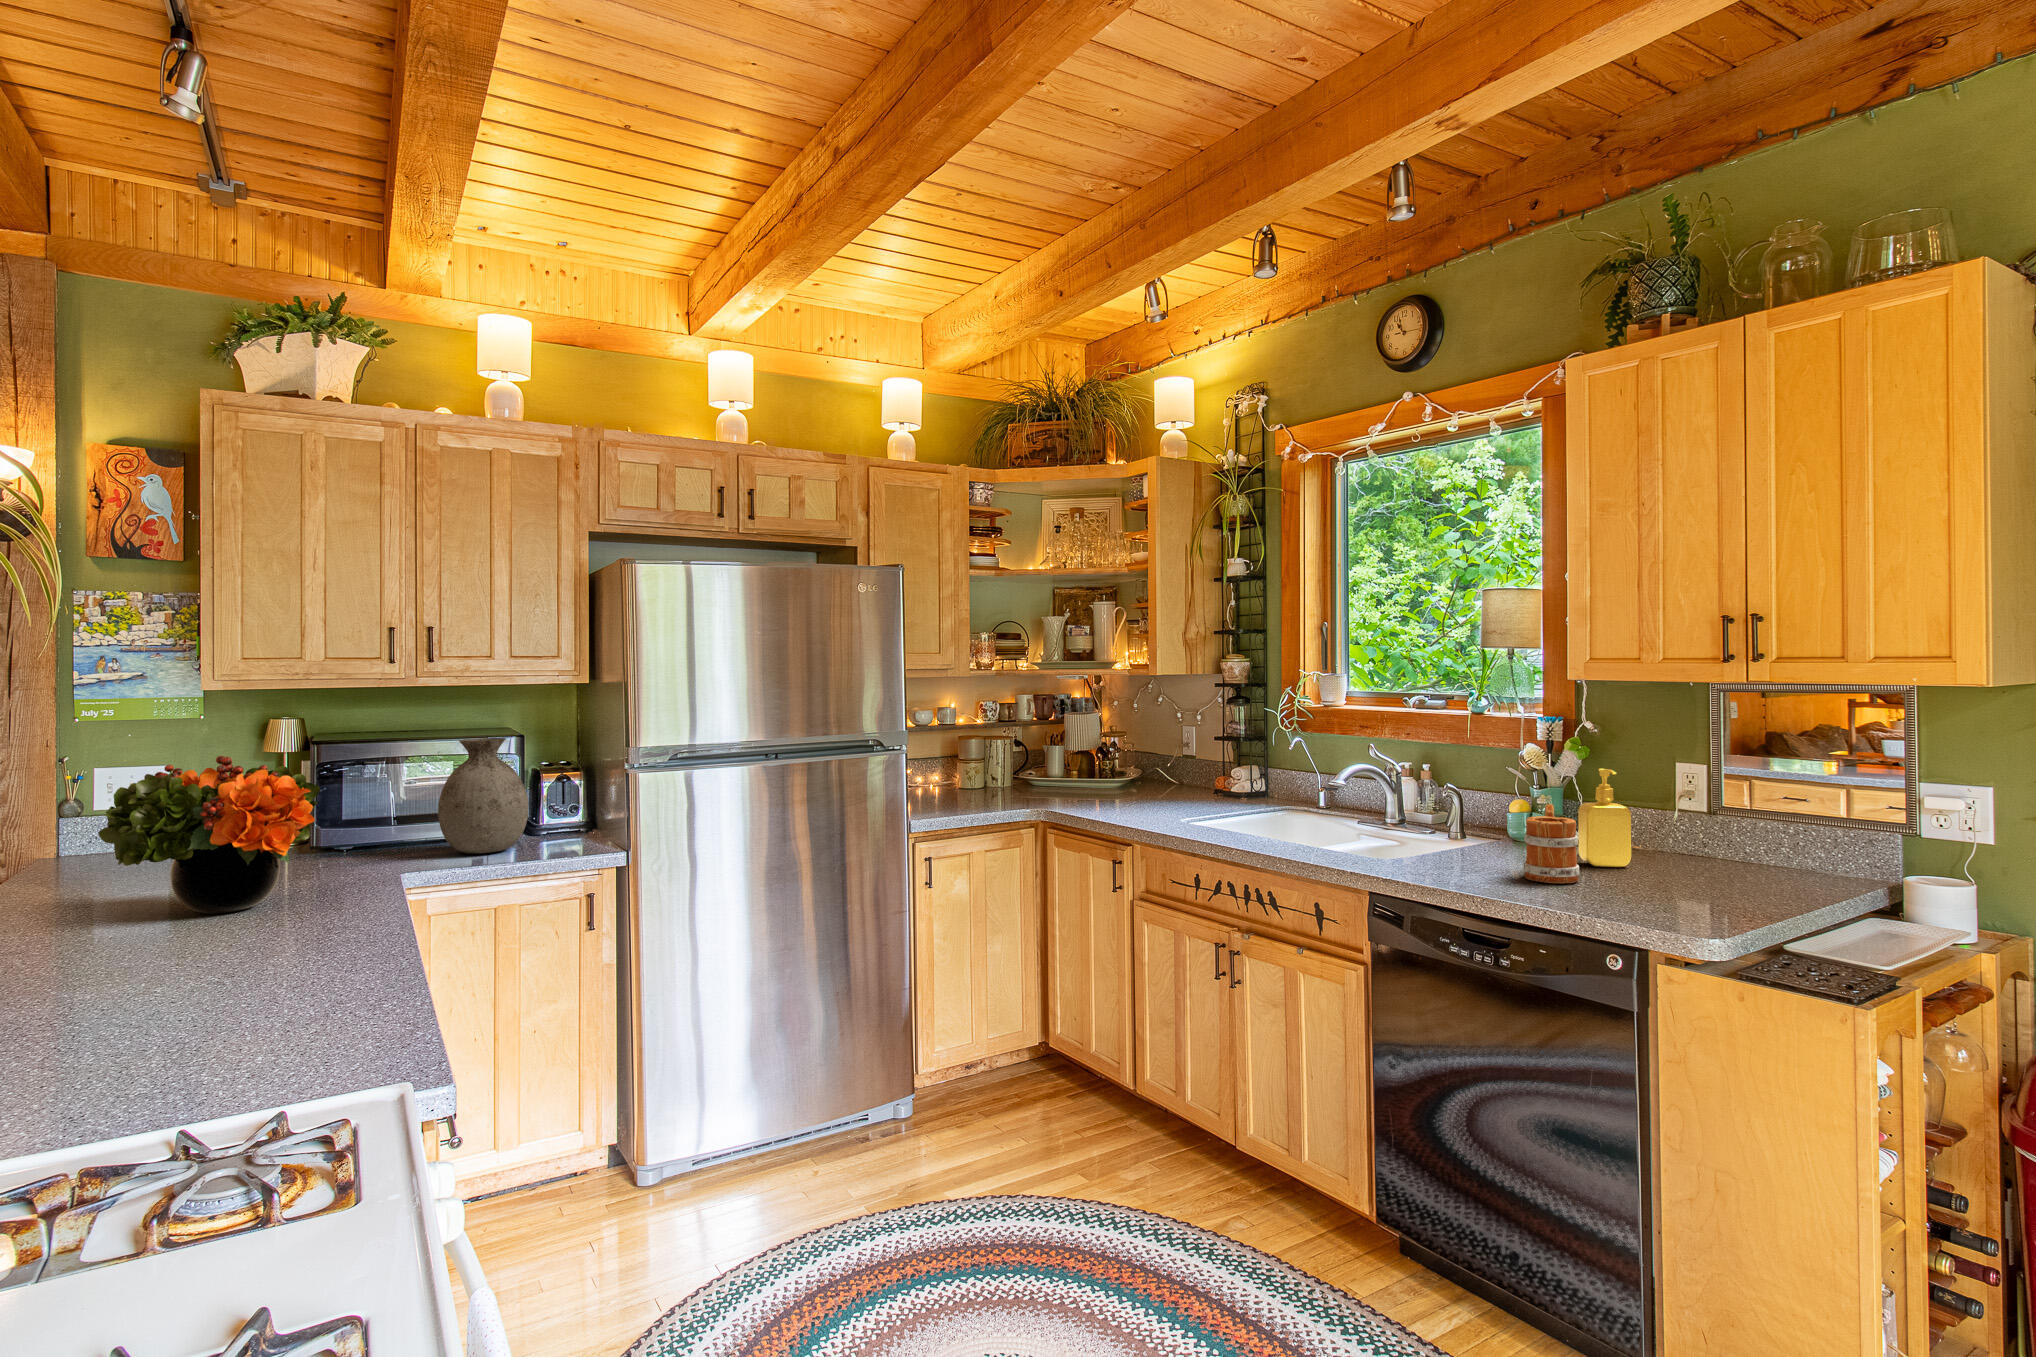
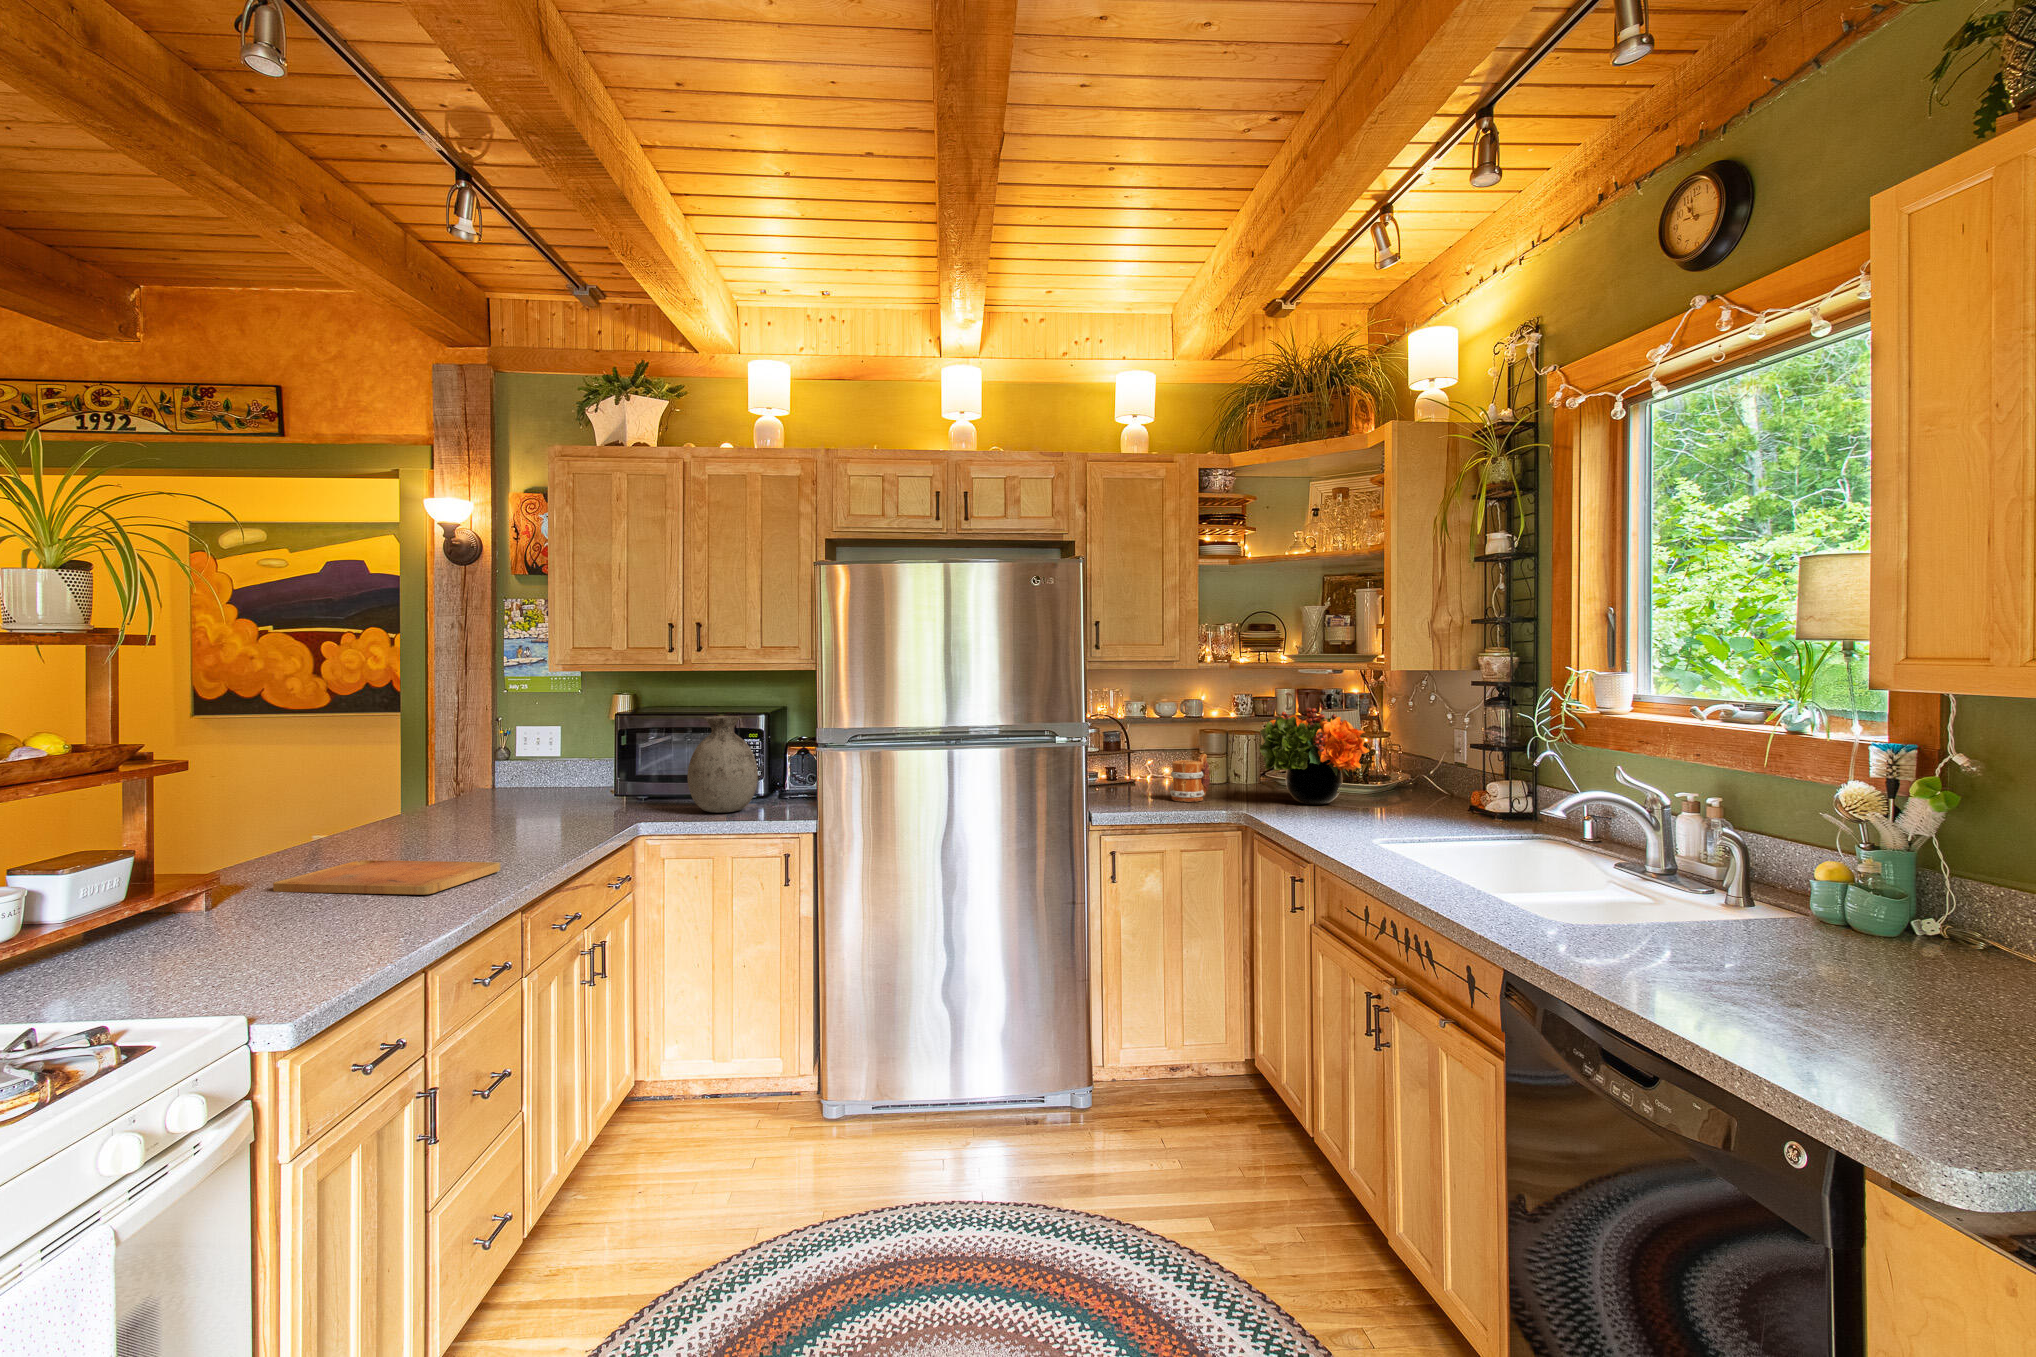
flower arrangement: present [99,756,320,913] -> present [1259,708,1369,805]
soap dispenser: present [1578,769,1631,867] -> none [1873,826,1966,986]
mug: present [1524,804,1580,883] -> present [1170,754,1210,802]
cutting board: none [57,927,359,1000] -> present [273,860,501,895]

